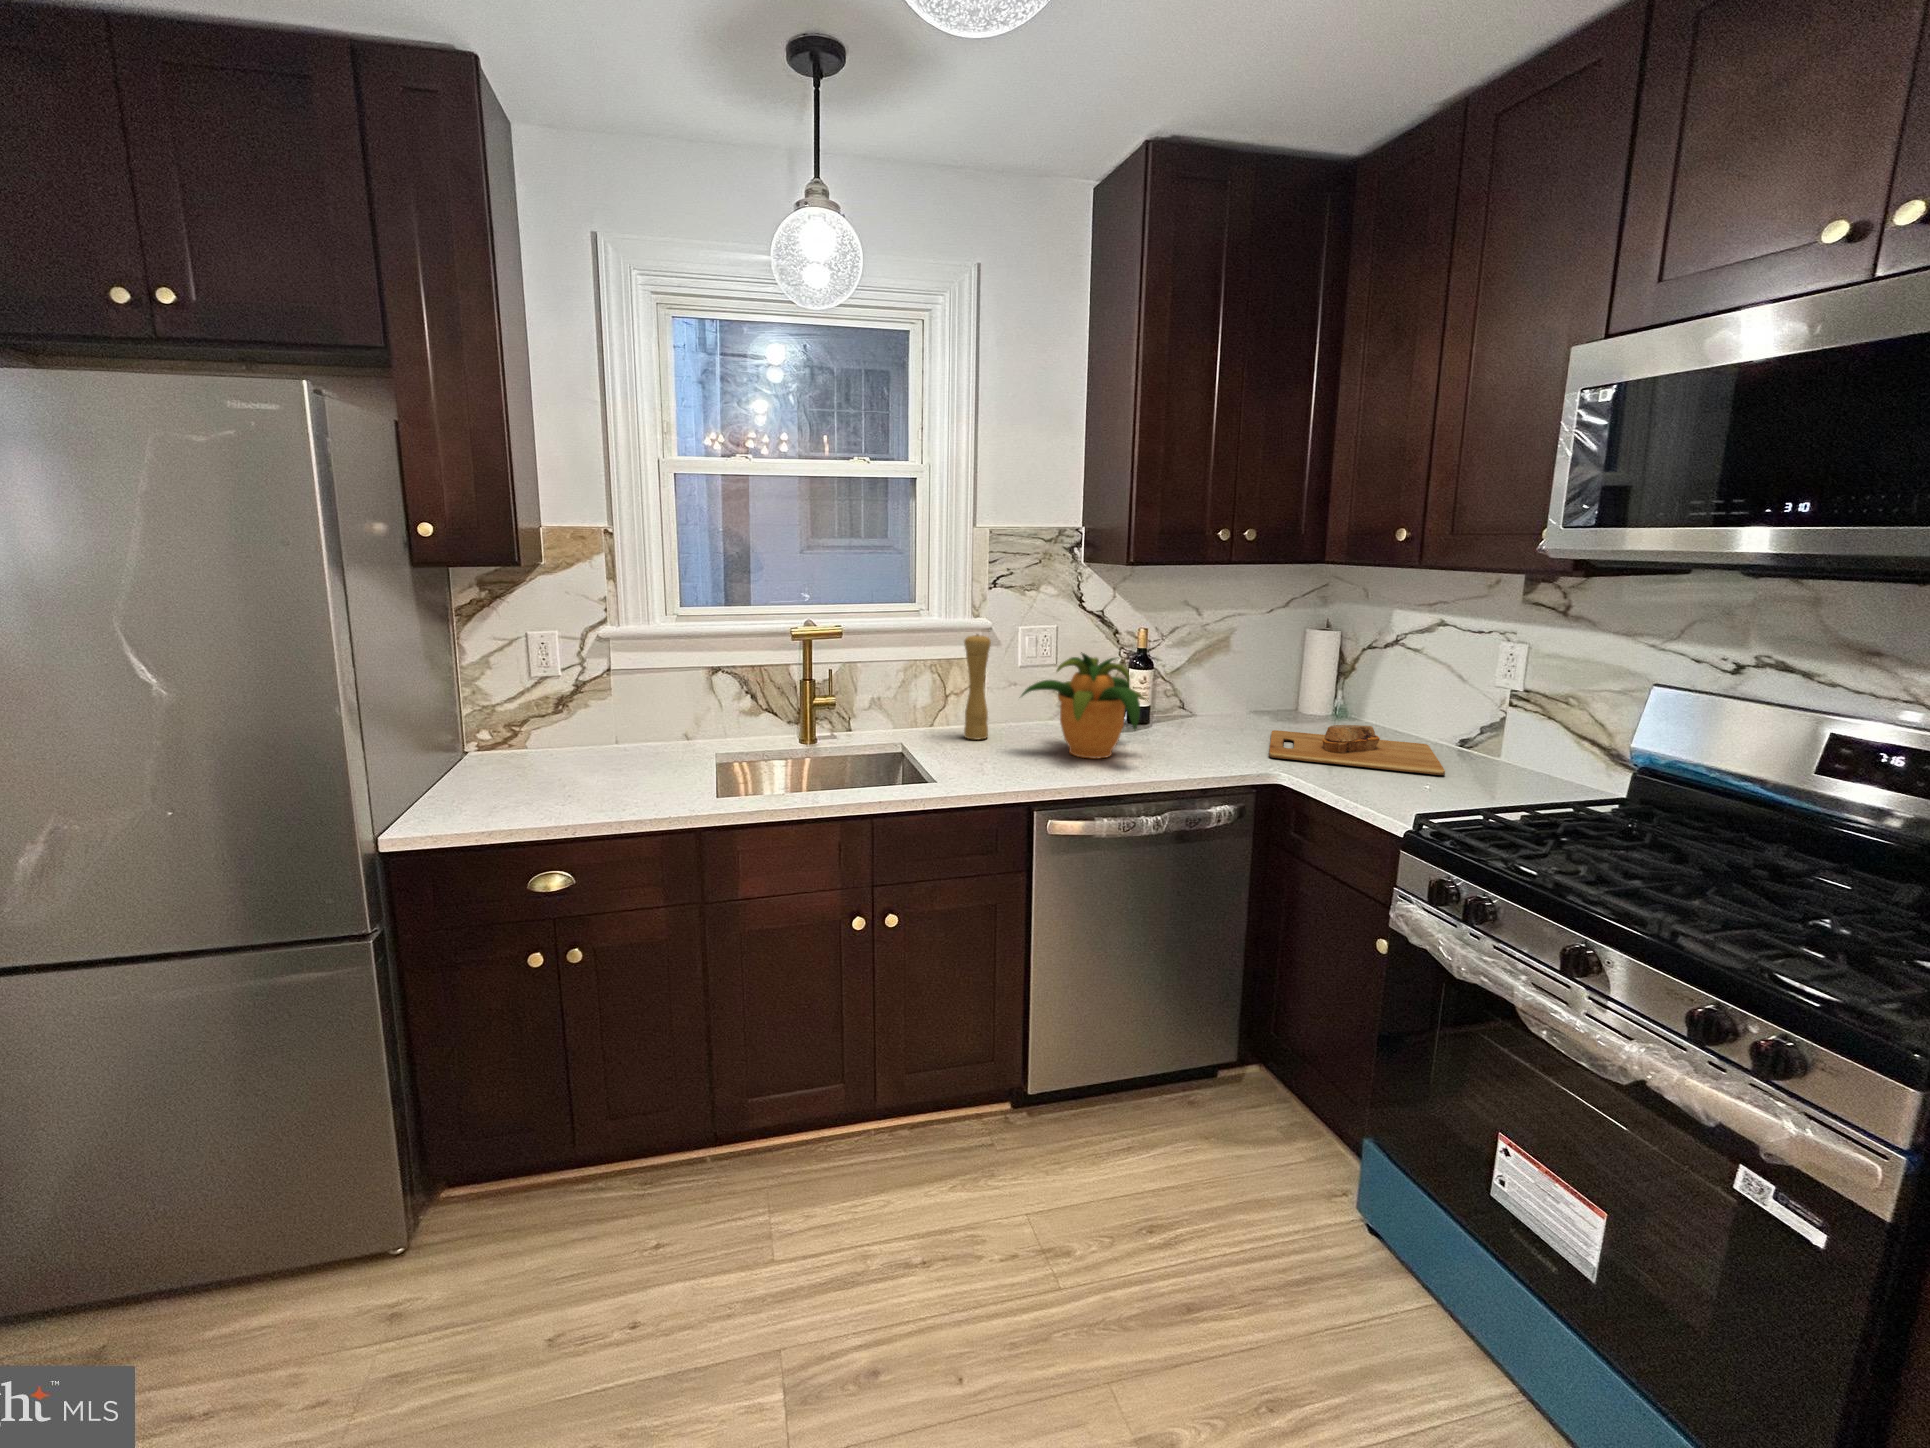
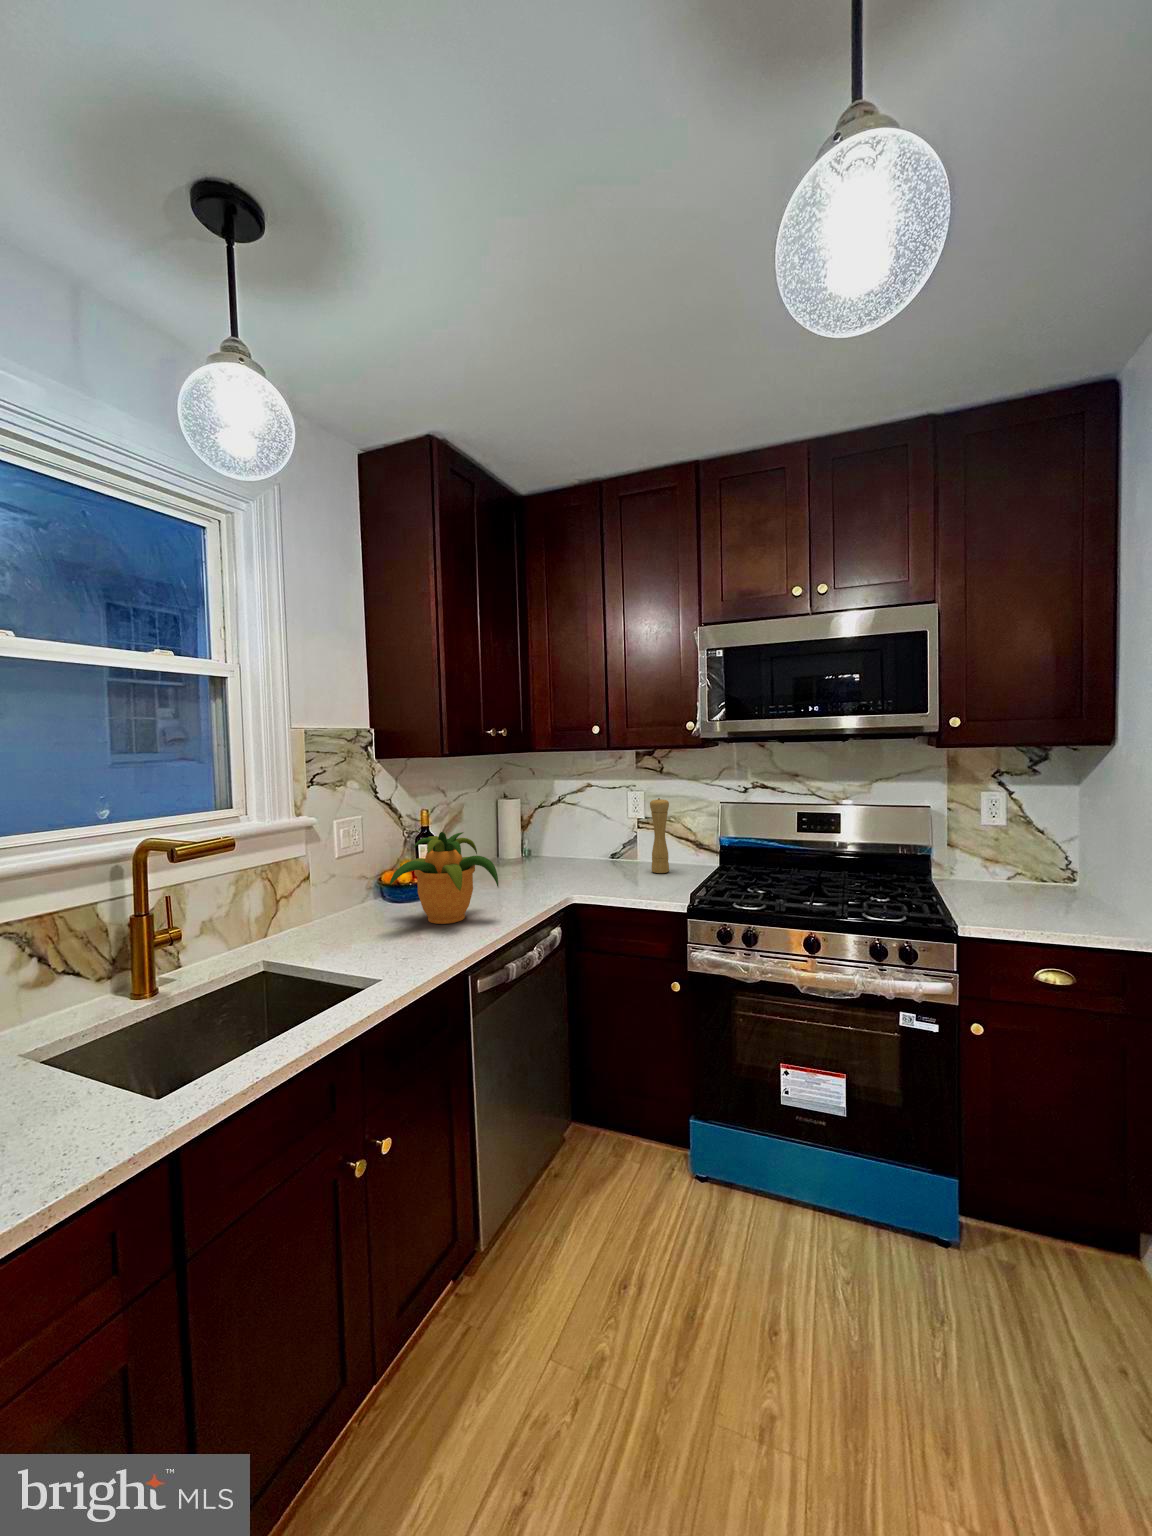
pepper mill: present [964,634,991,740] -> present [650,798,669,873]
cutting board: present [1269,725,1445,775] -> none [519,855,638,889]

